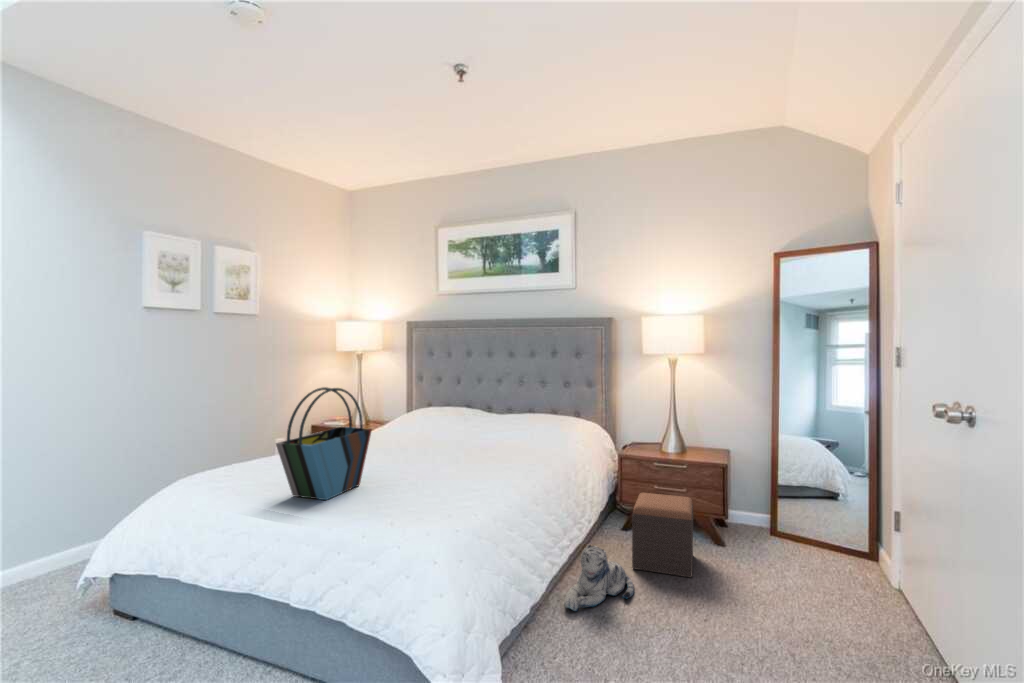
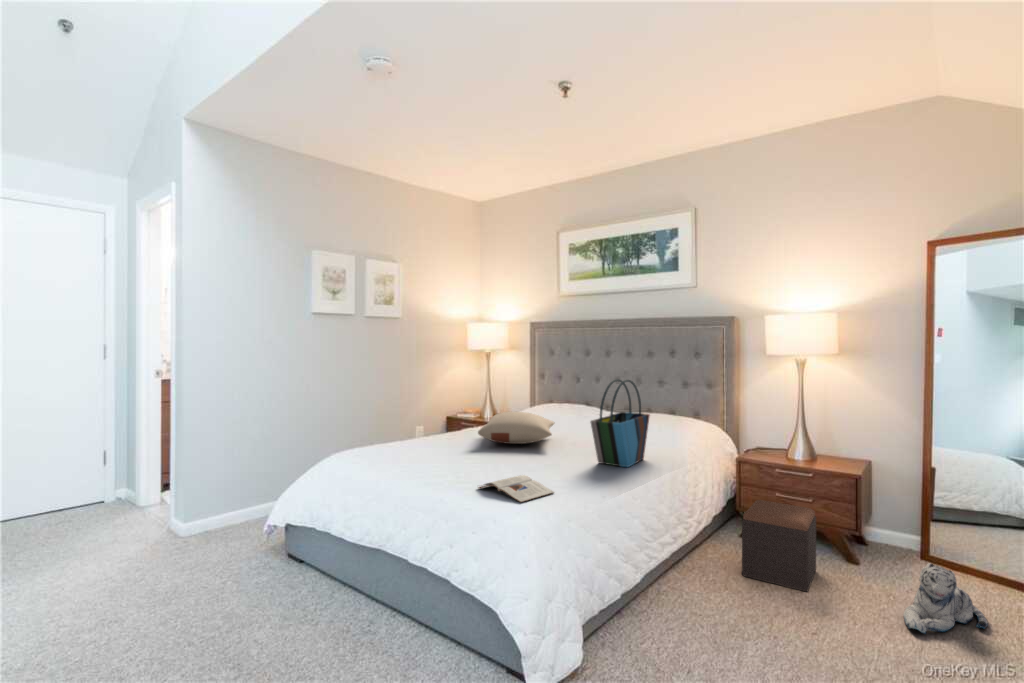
tote bag: present [276,387,372,500] -> present [590,379,650,467]
pillow: none [360,418,443,452] -> present [478,412,555,444]
magazine: none [372,490,462,523] -> present [478,475,554,502]
plush toy: present [564,545,634,611] -> present [904,563,988,634]

